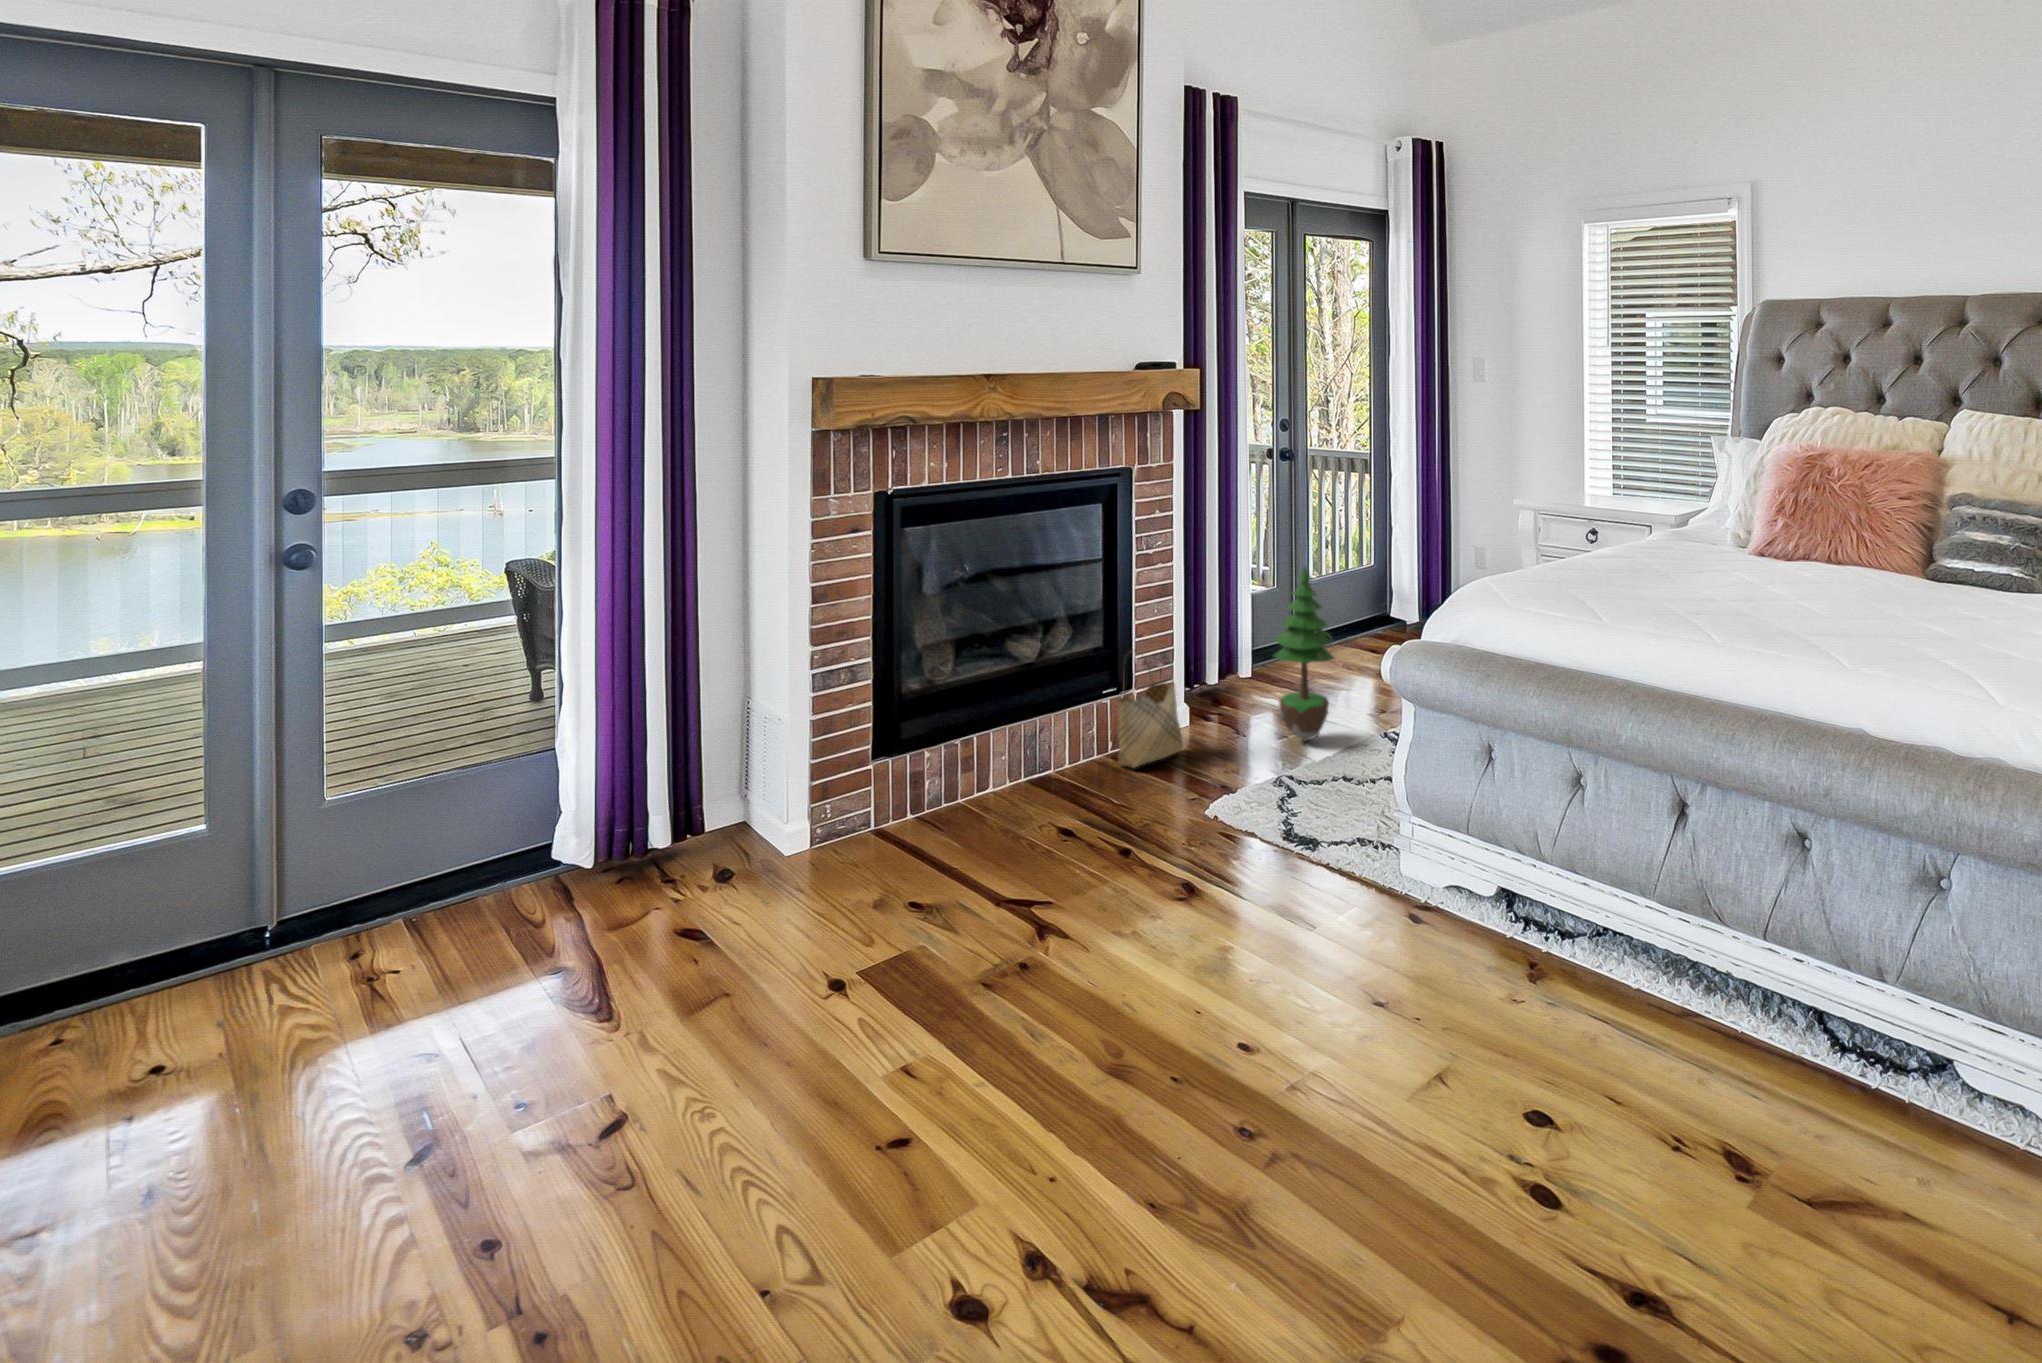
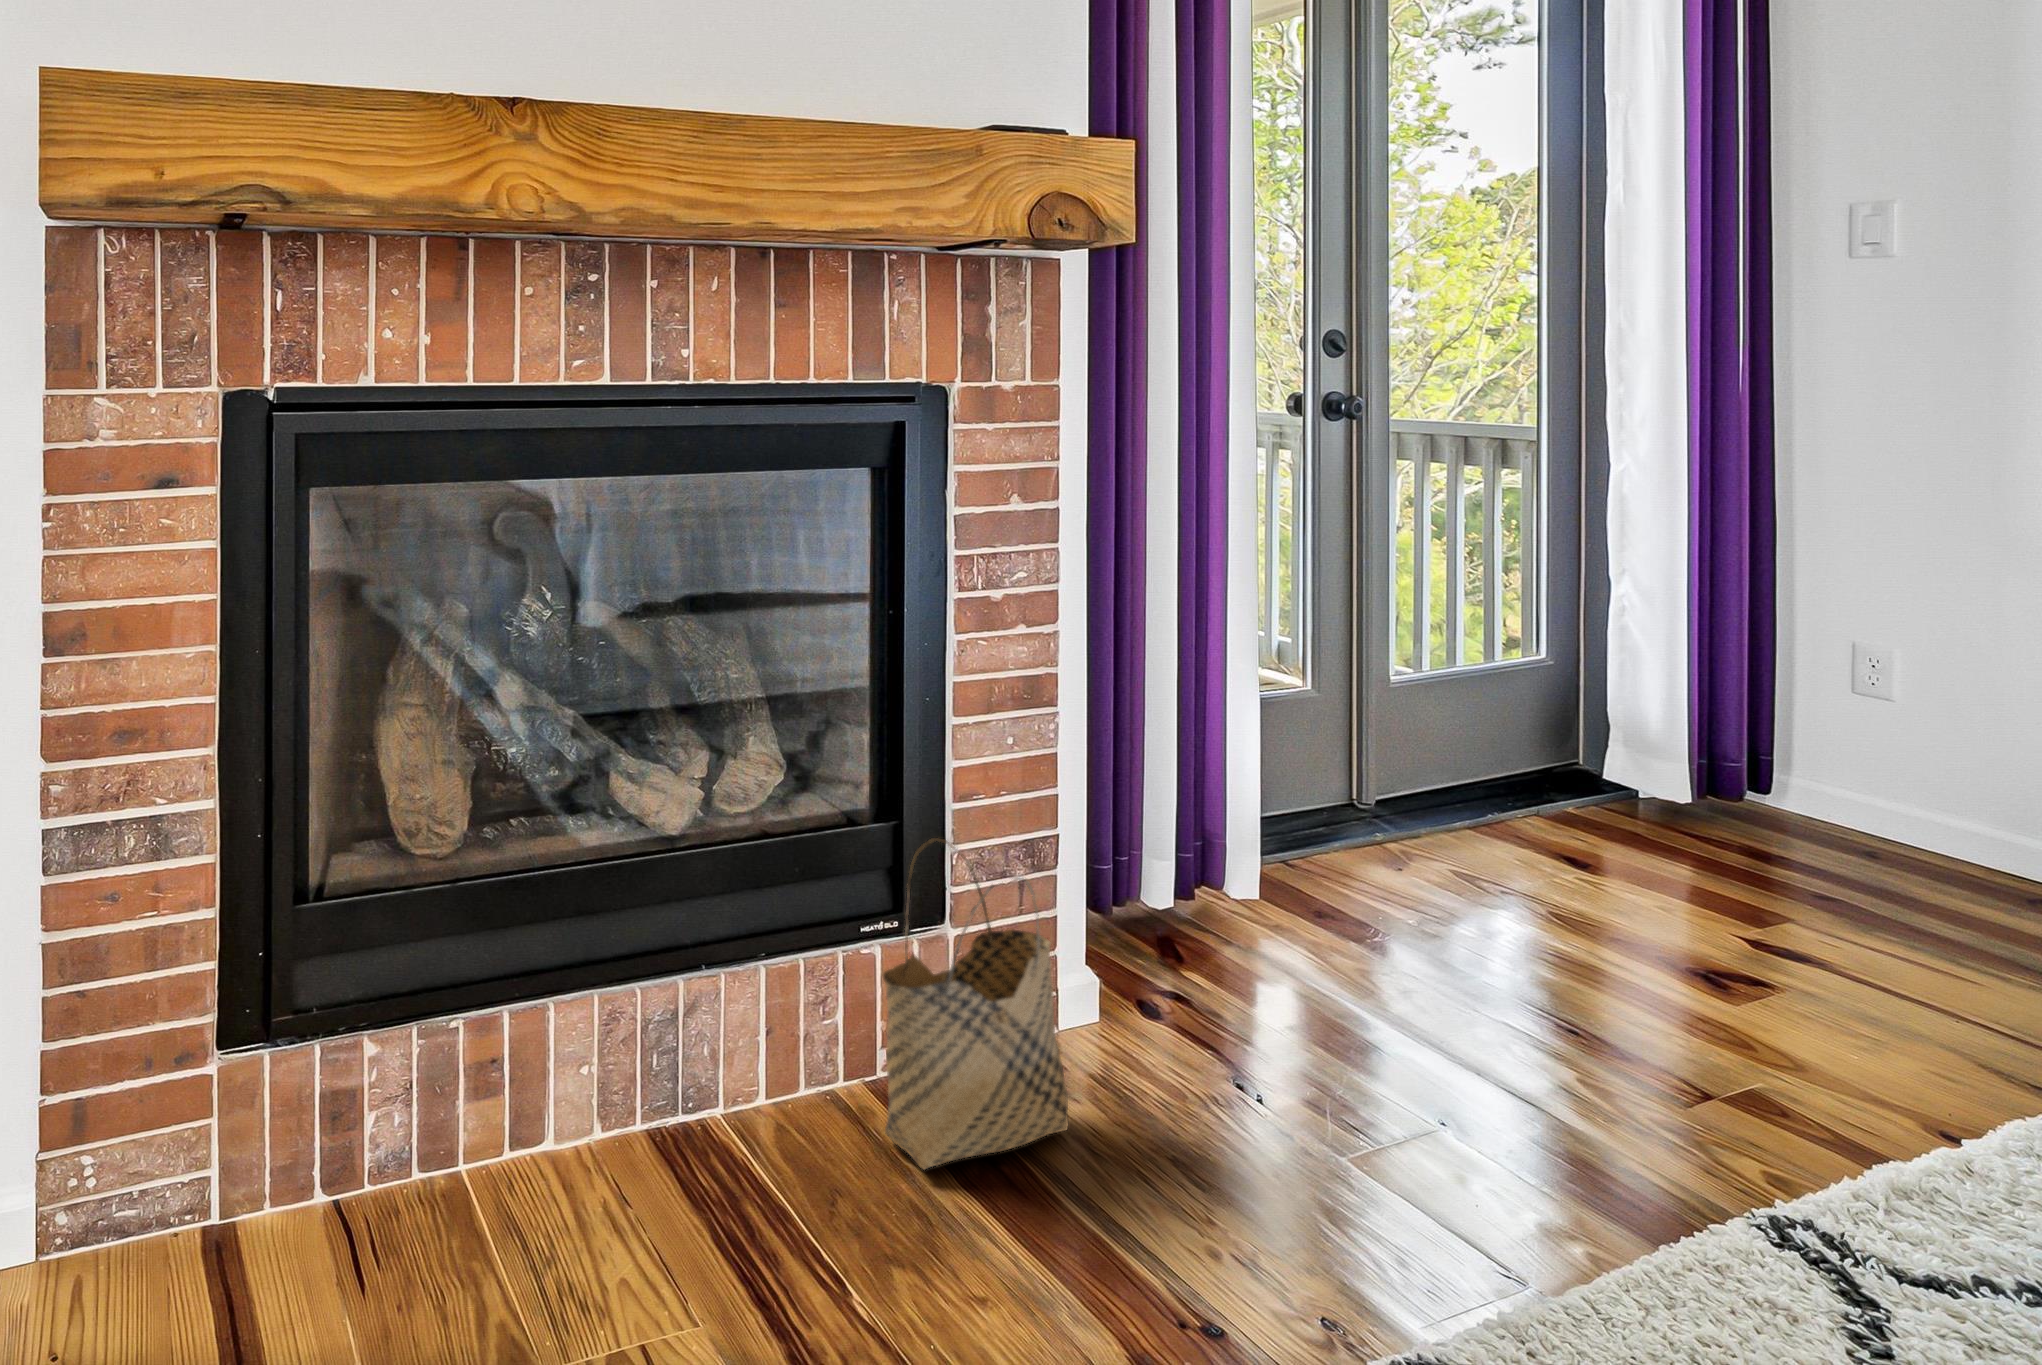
potted tree: present [1274,565,1334,741] -> none [1339,674,1563,1184]

